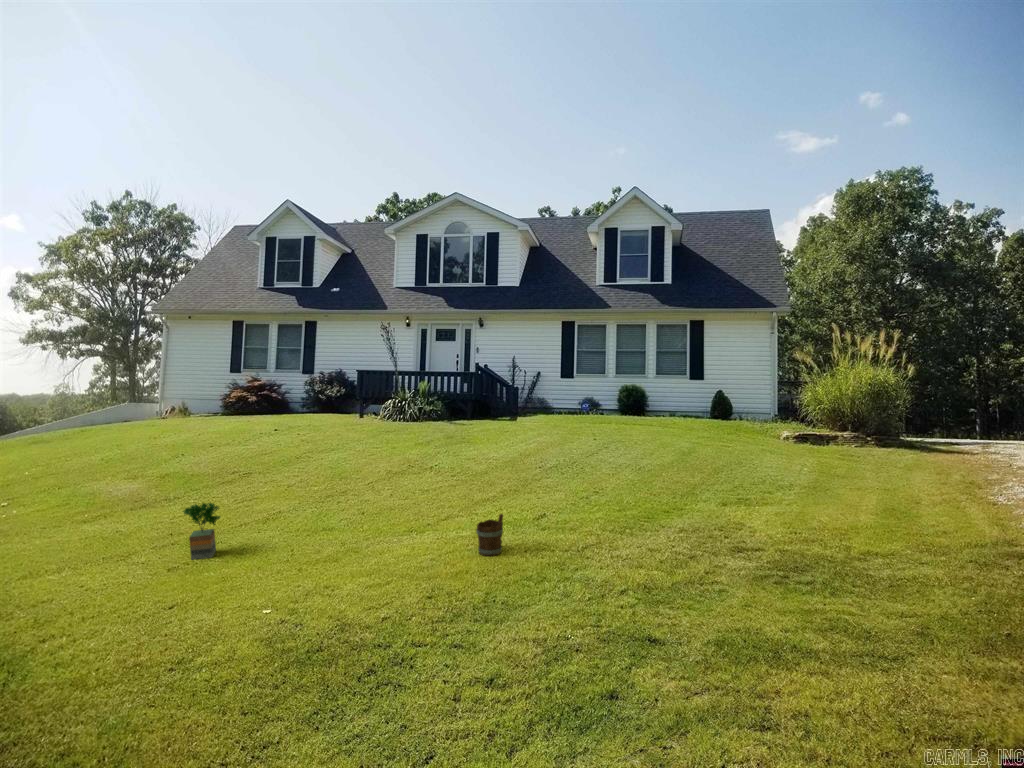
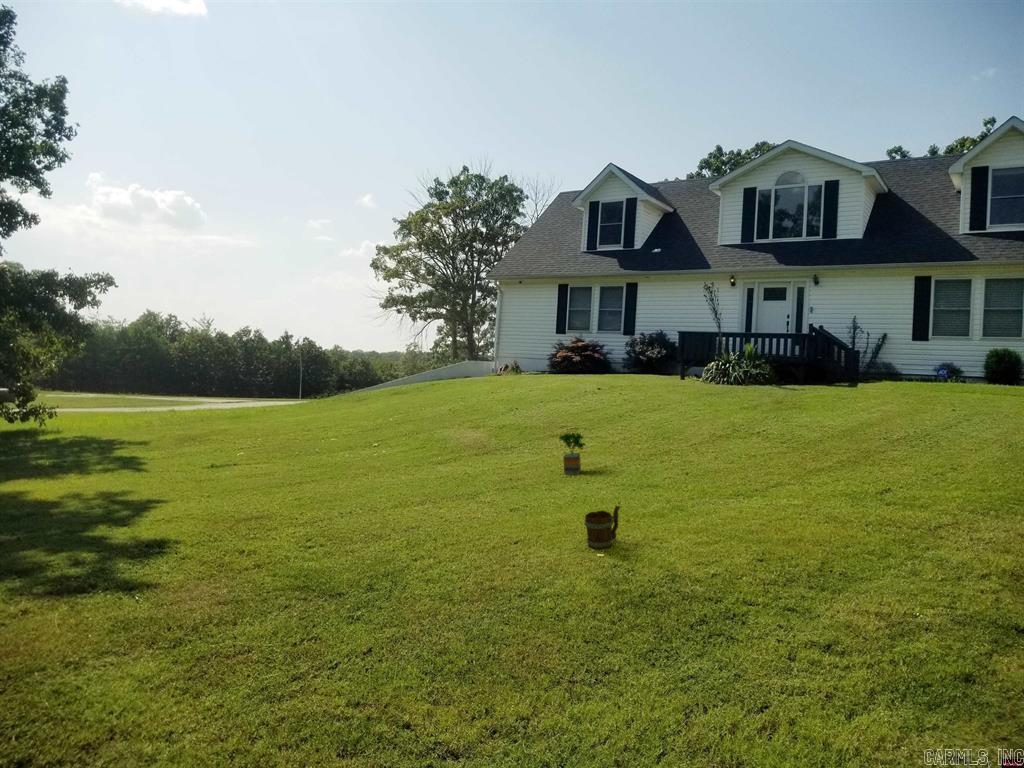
bucket: present [476,514,503,556] -> present [584,506,619,549]

